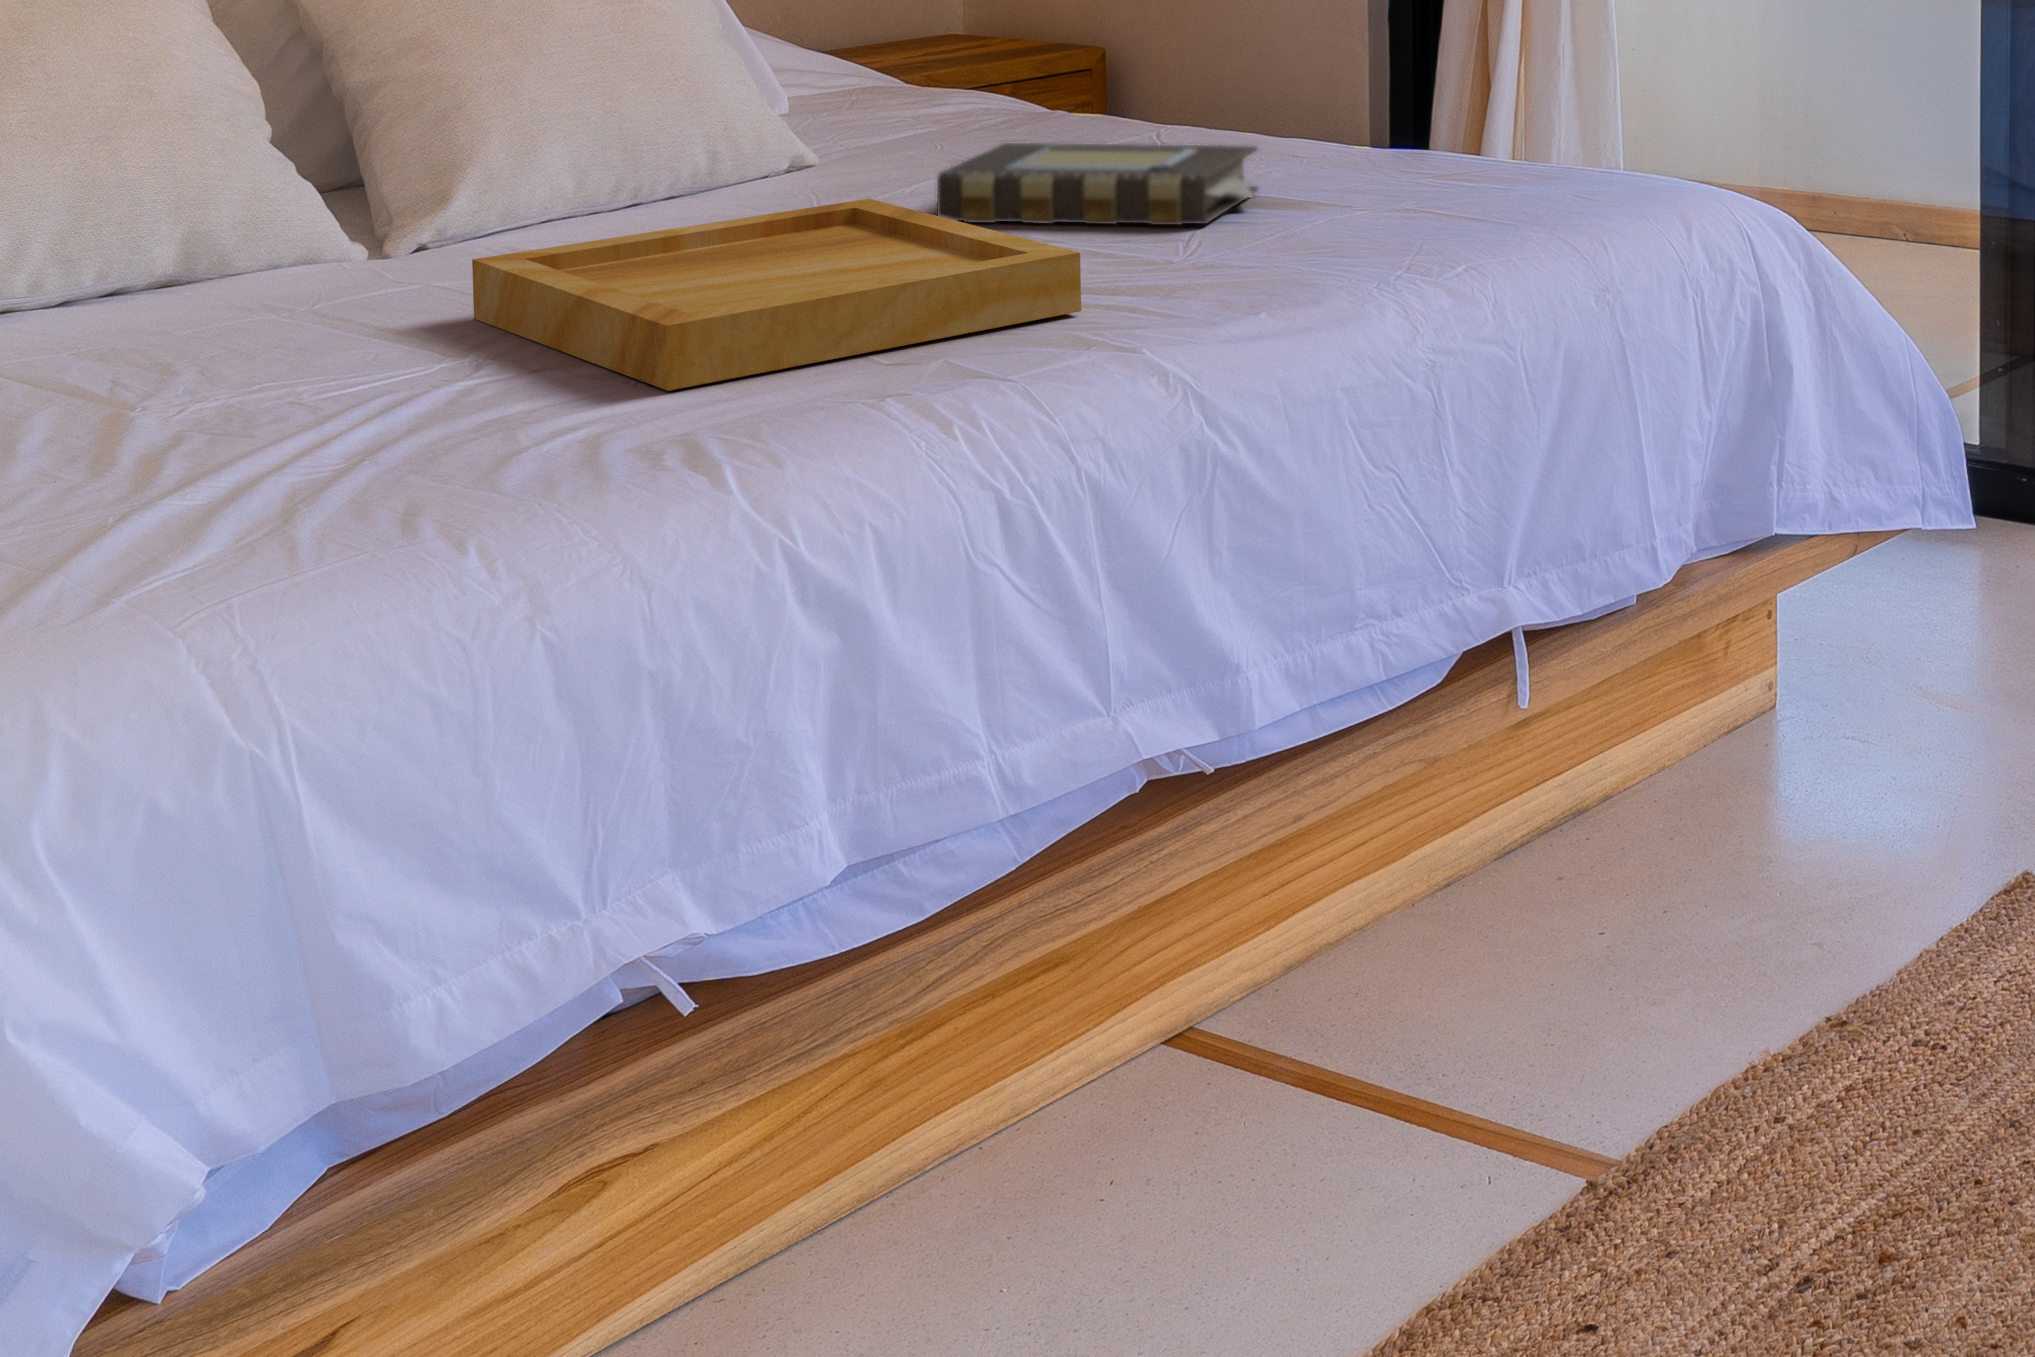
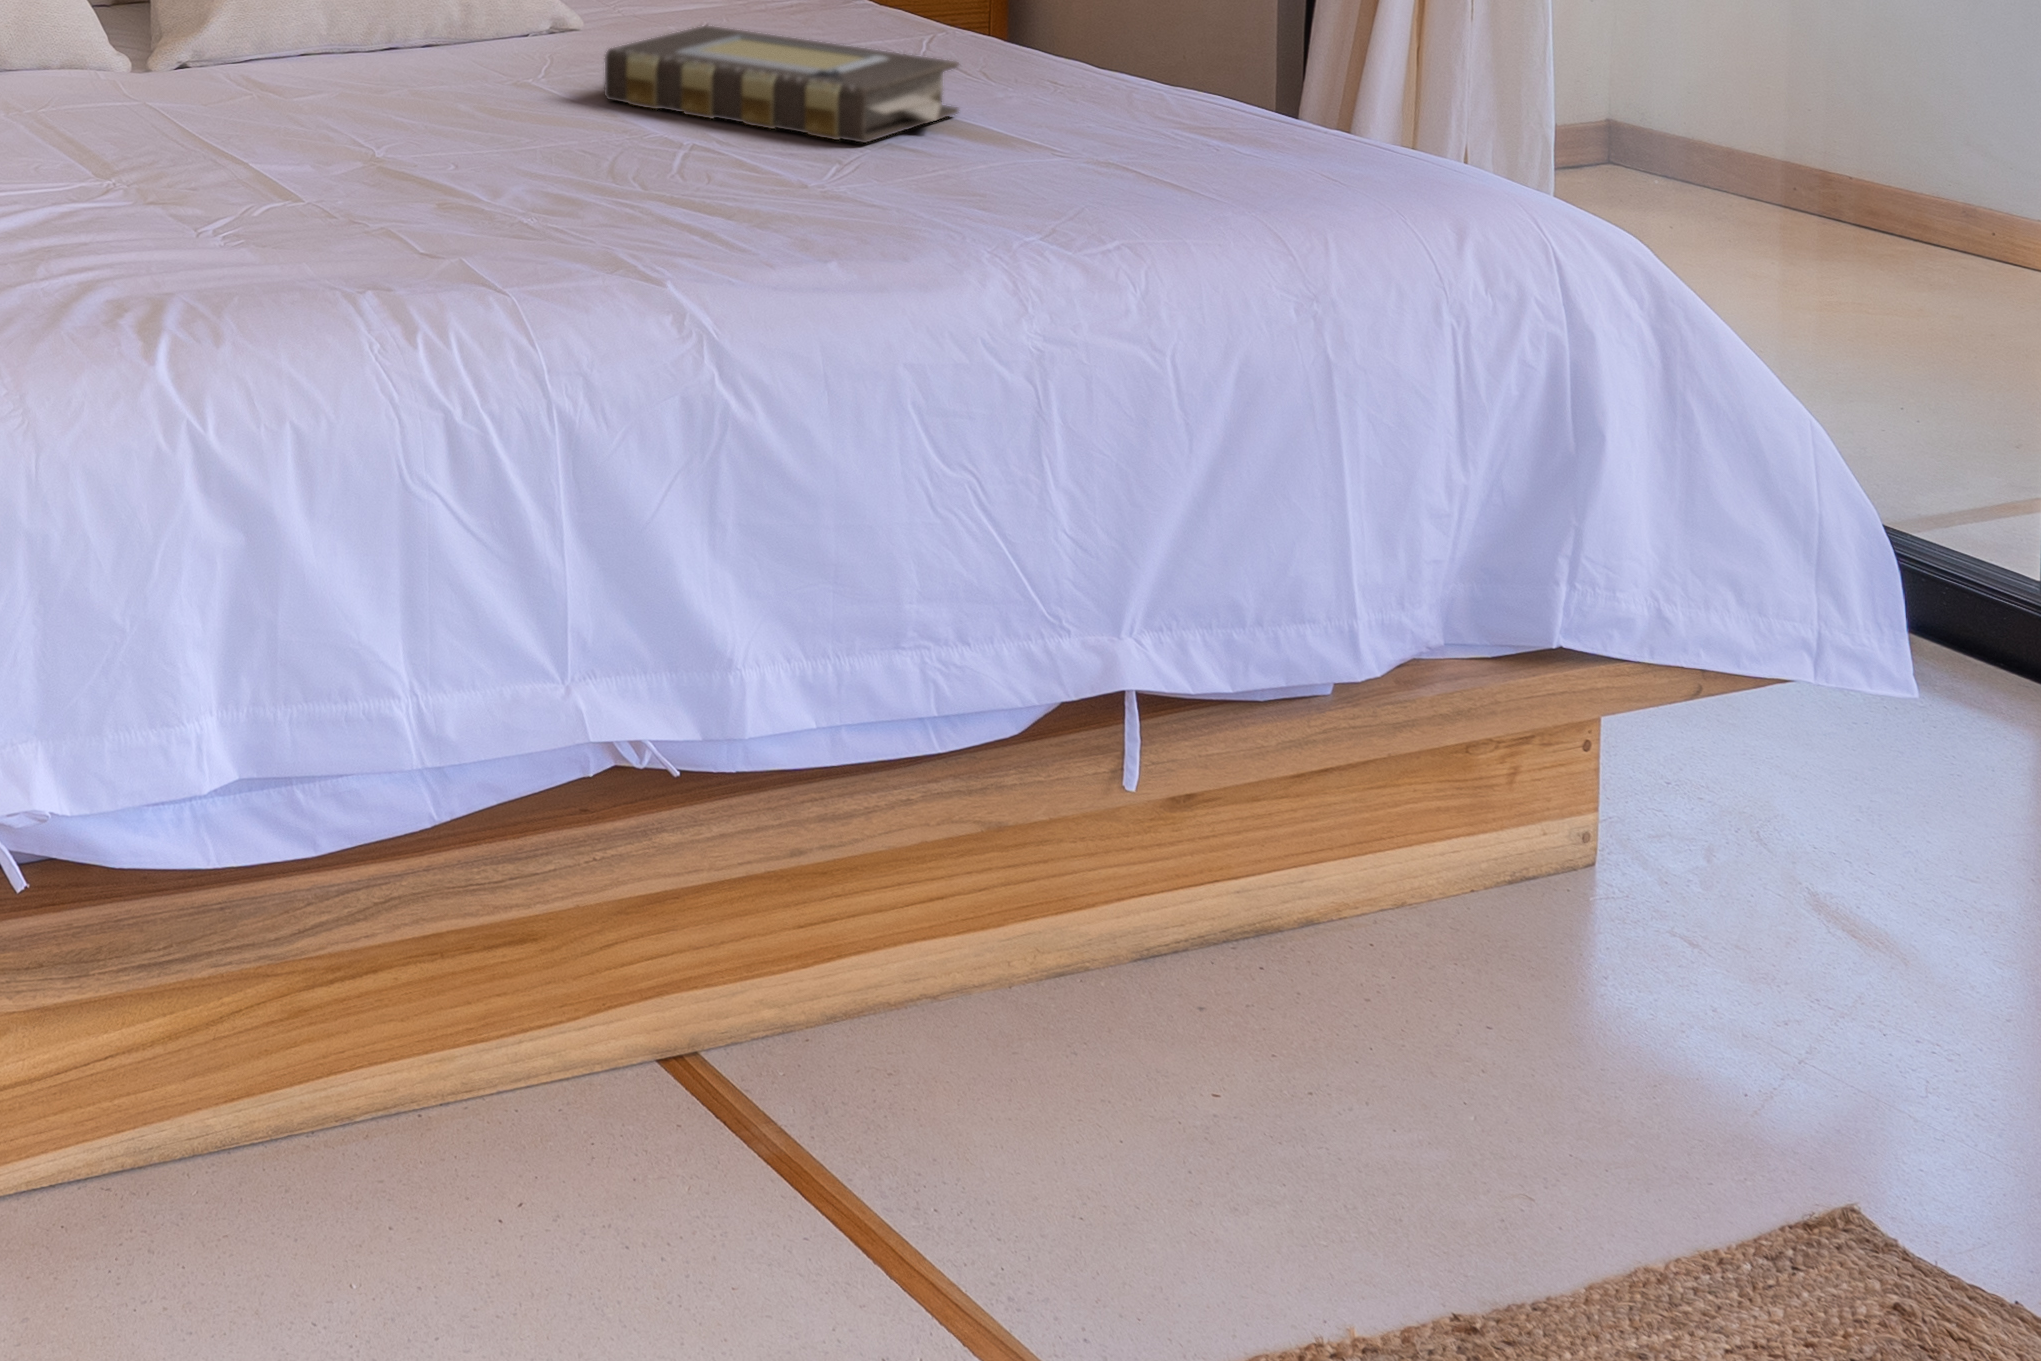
tray: present [472,199,1081,391] -> none [113,67,639,237]

